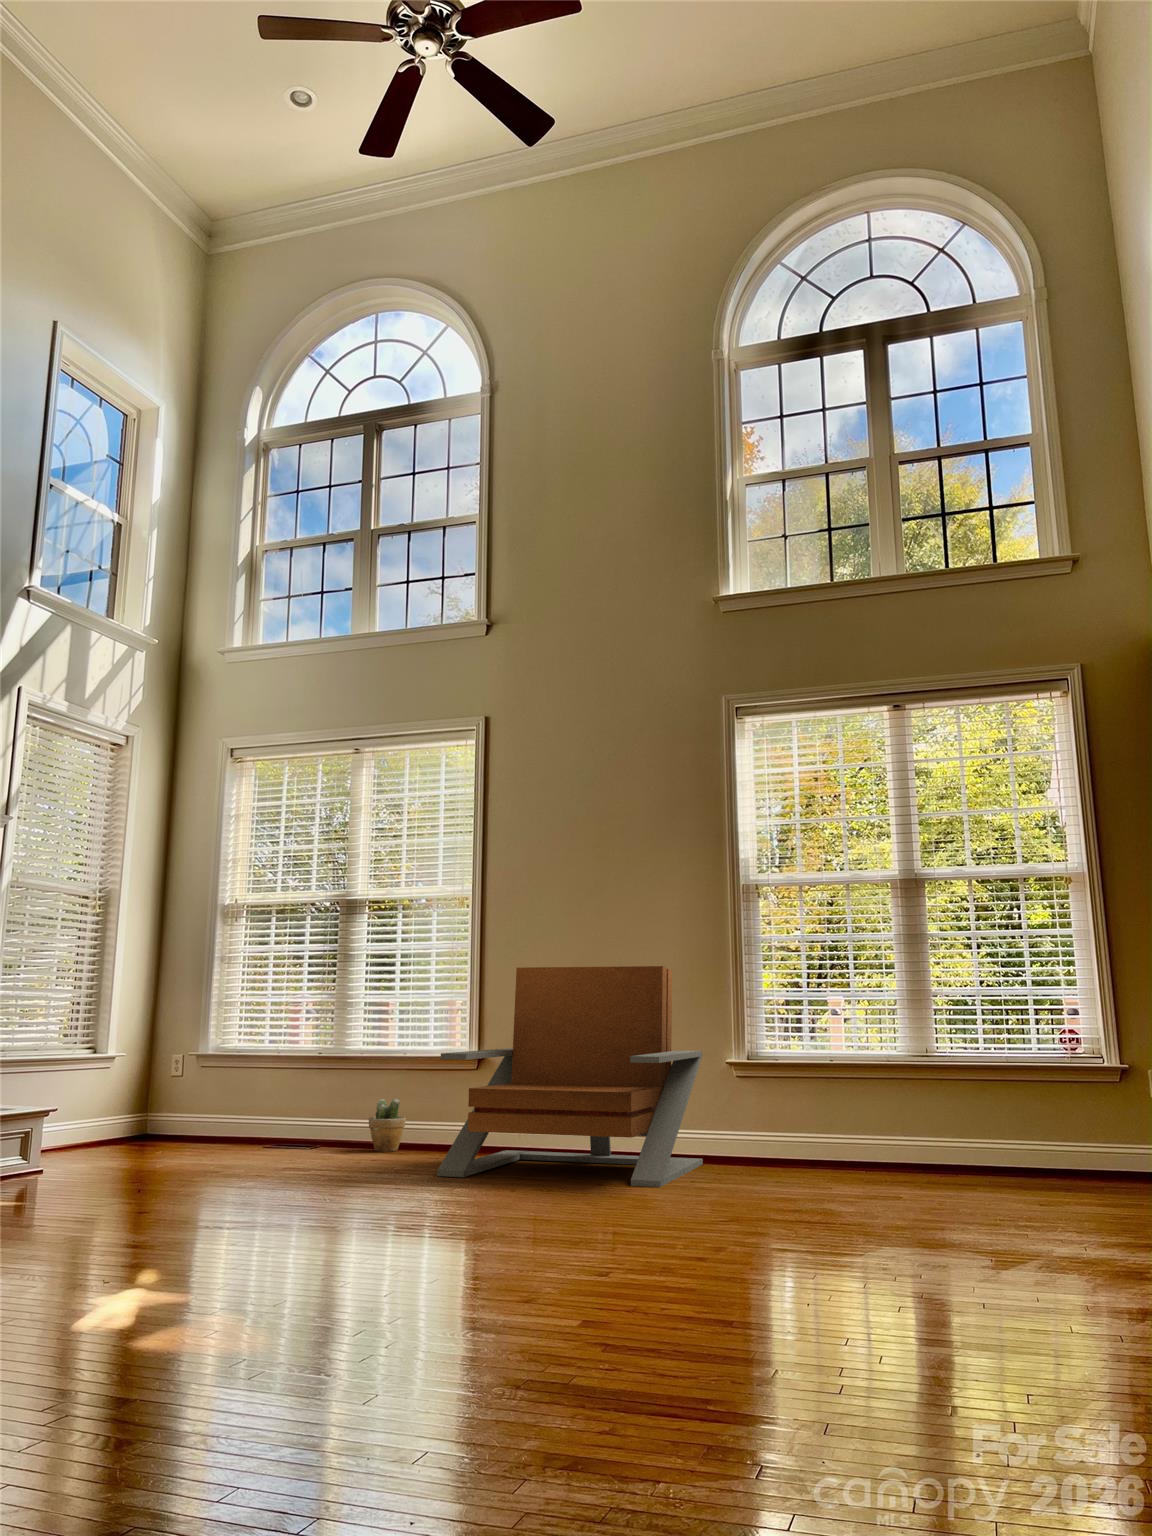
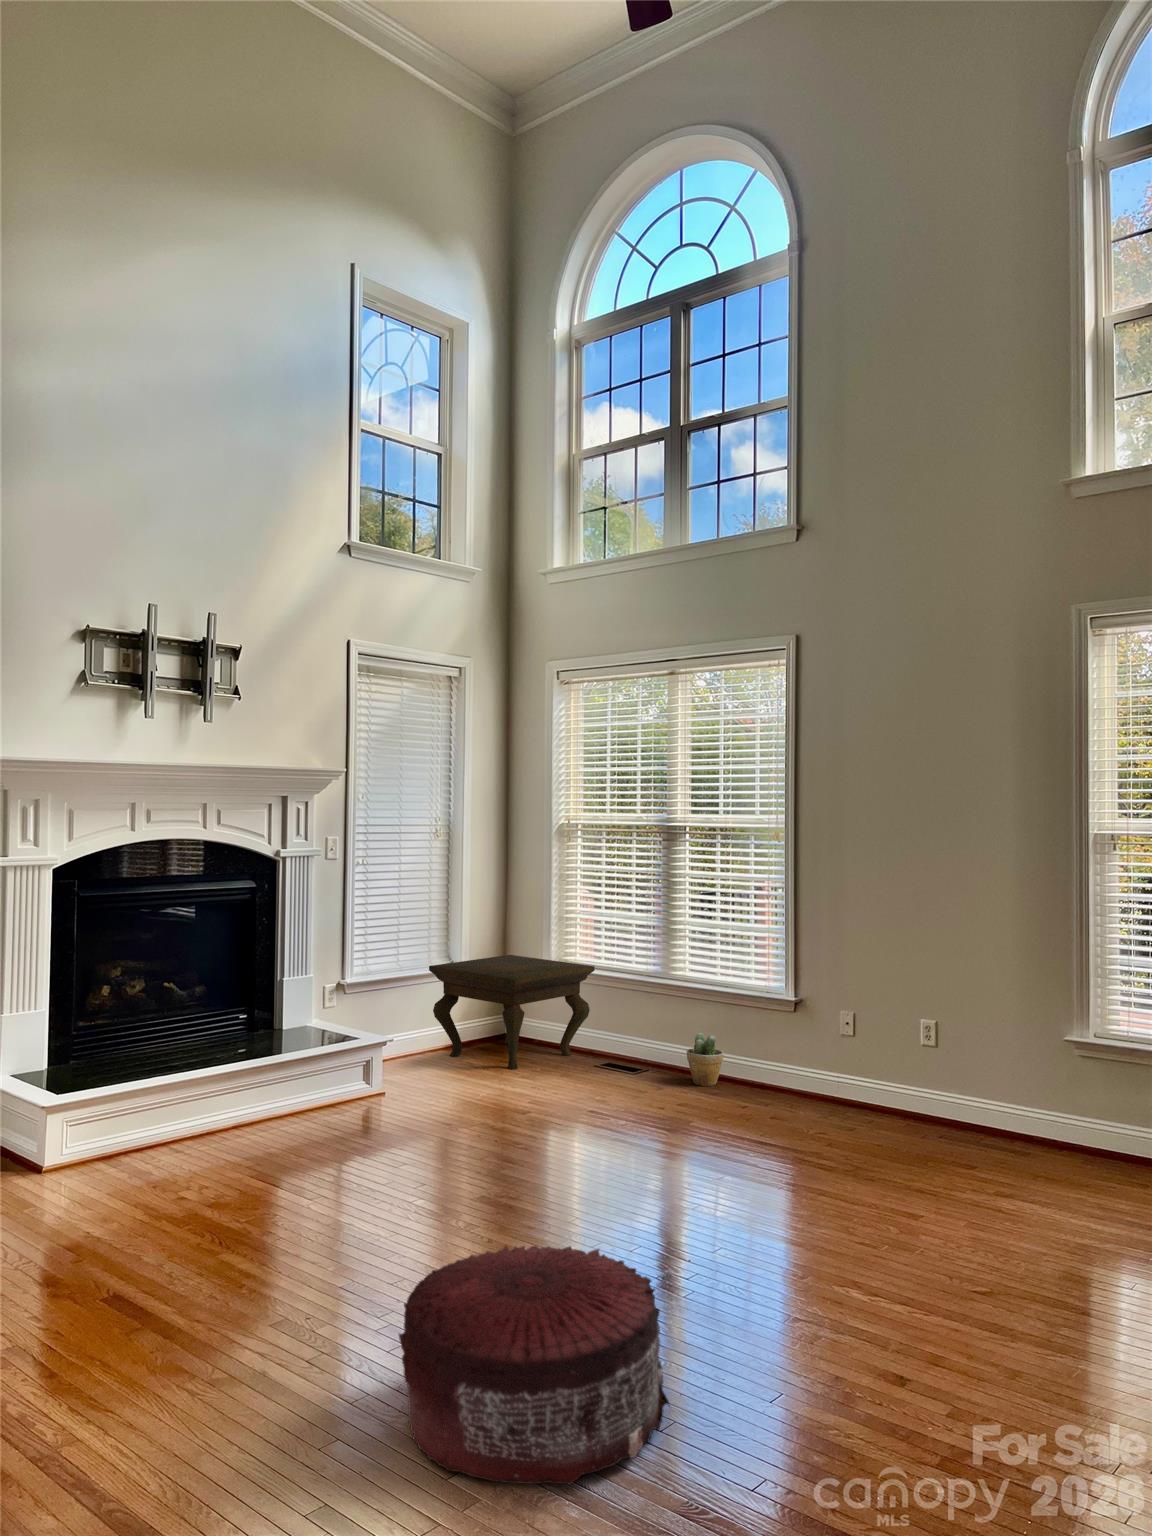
lounge chair: present [437,966,703,1187] -> none [724,922,1034,1202]
side table: none [77,1047,261,1154] -> present [429,955,595,1070]
pouf: none [270,1159,521,1327] -> present [399,1245,669,1484]

